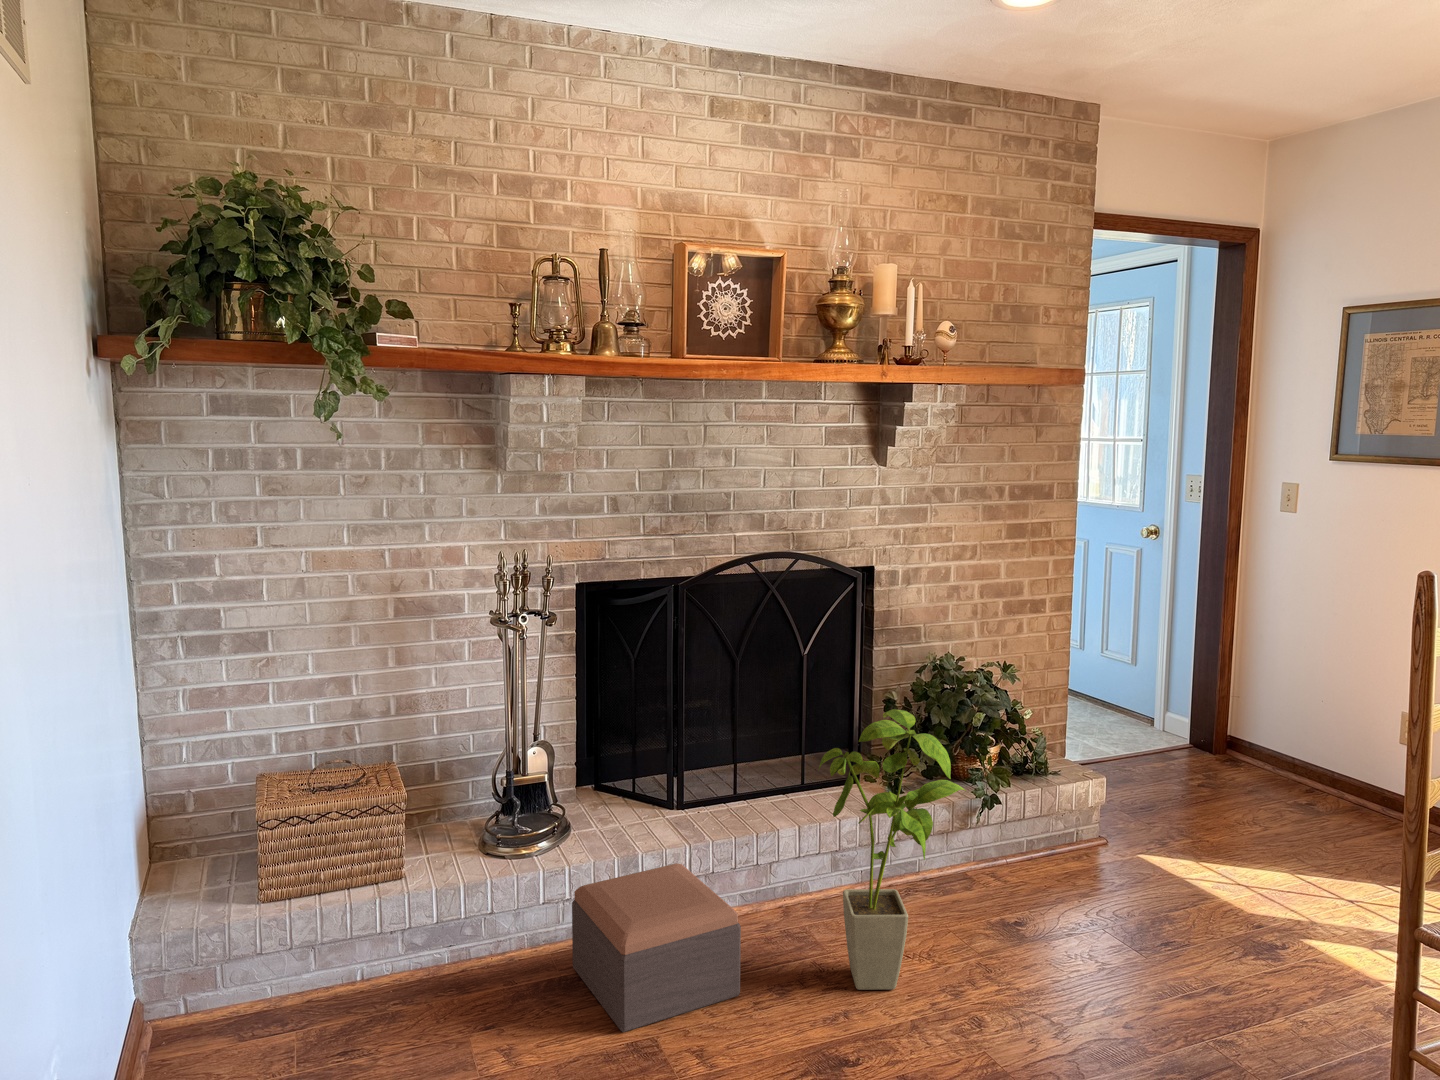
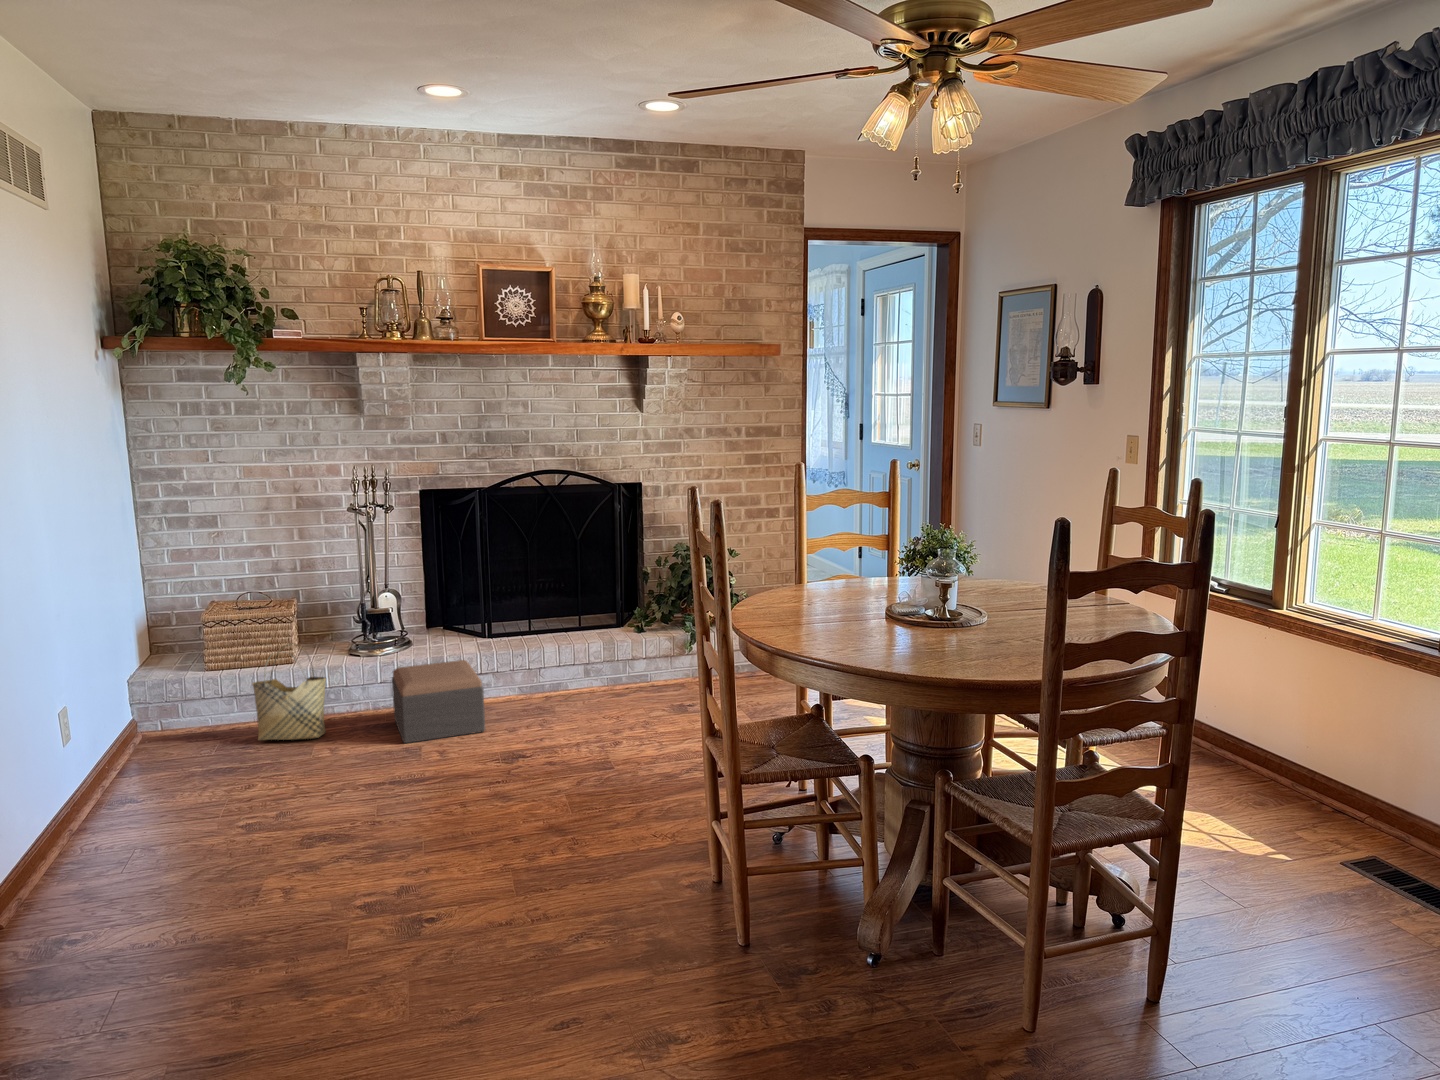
house plant: present [818,709,966,990] -> none [536,556,632,731]
woven basket: none [357,859,480,1036] -> present [252,643,326,740]

